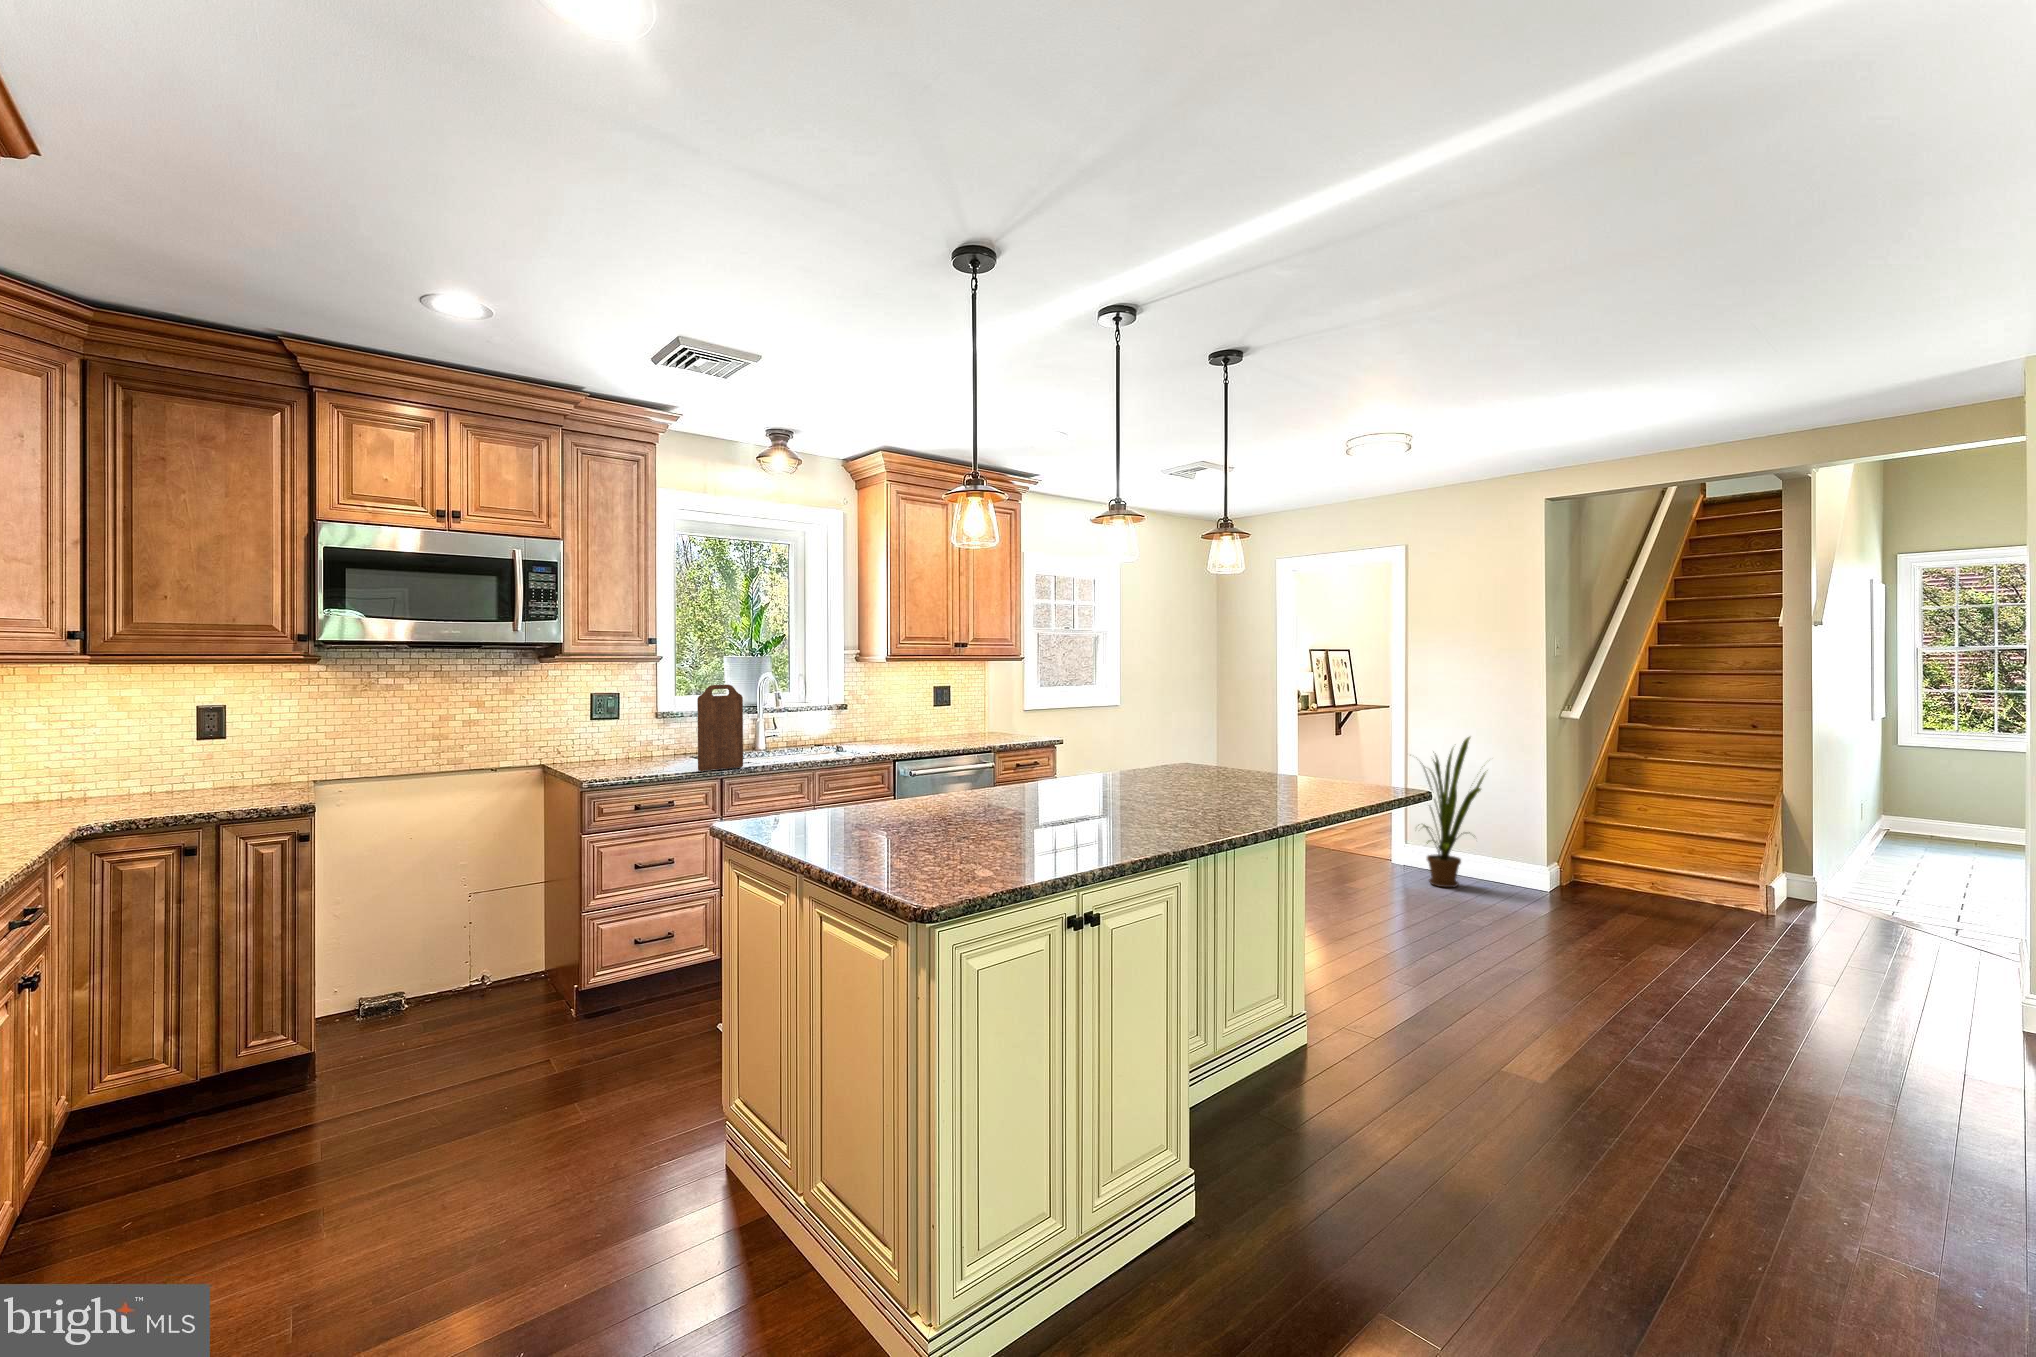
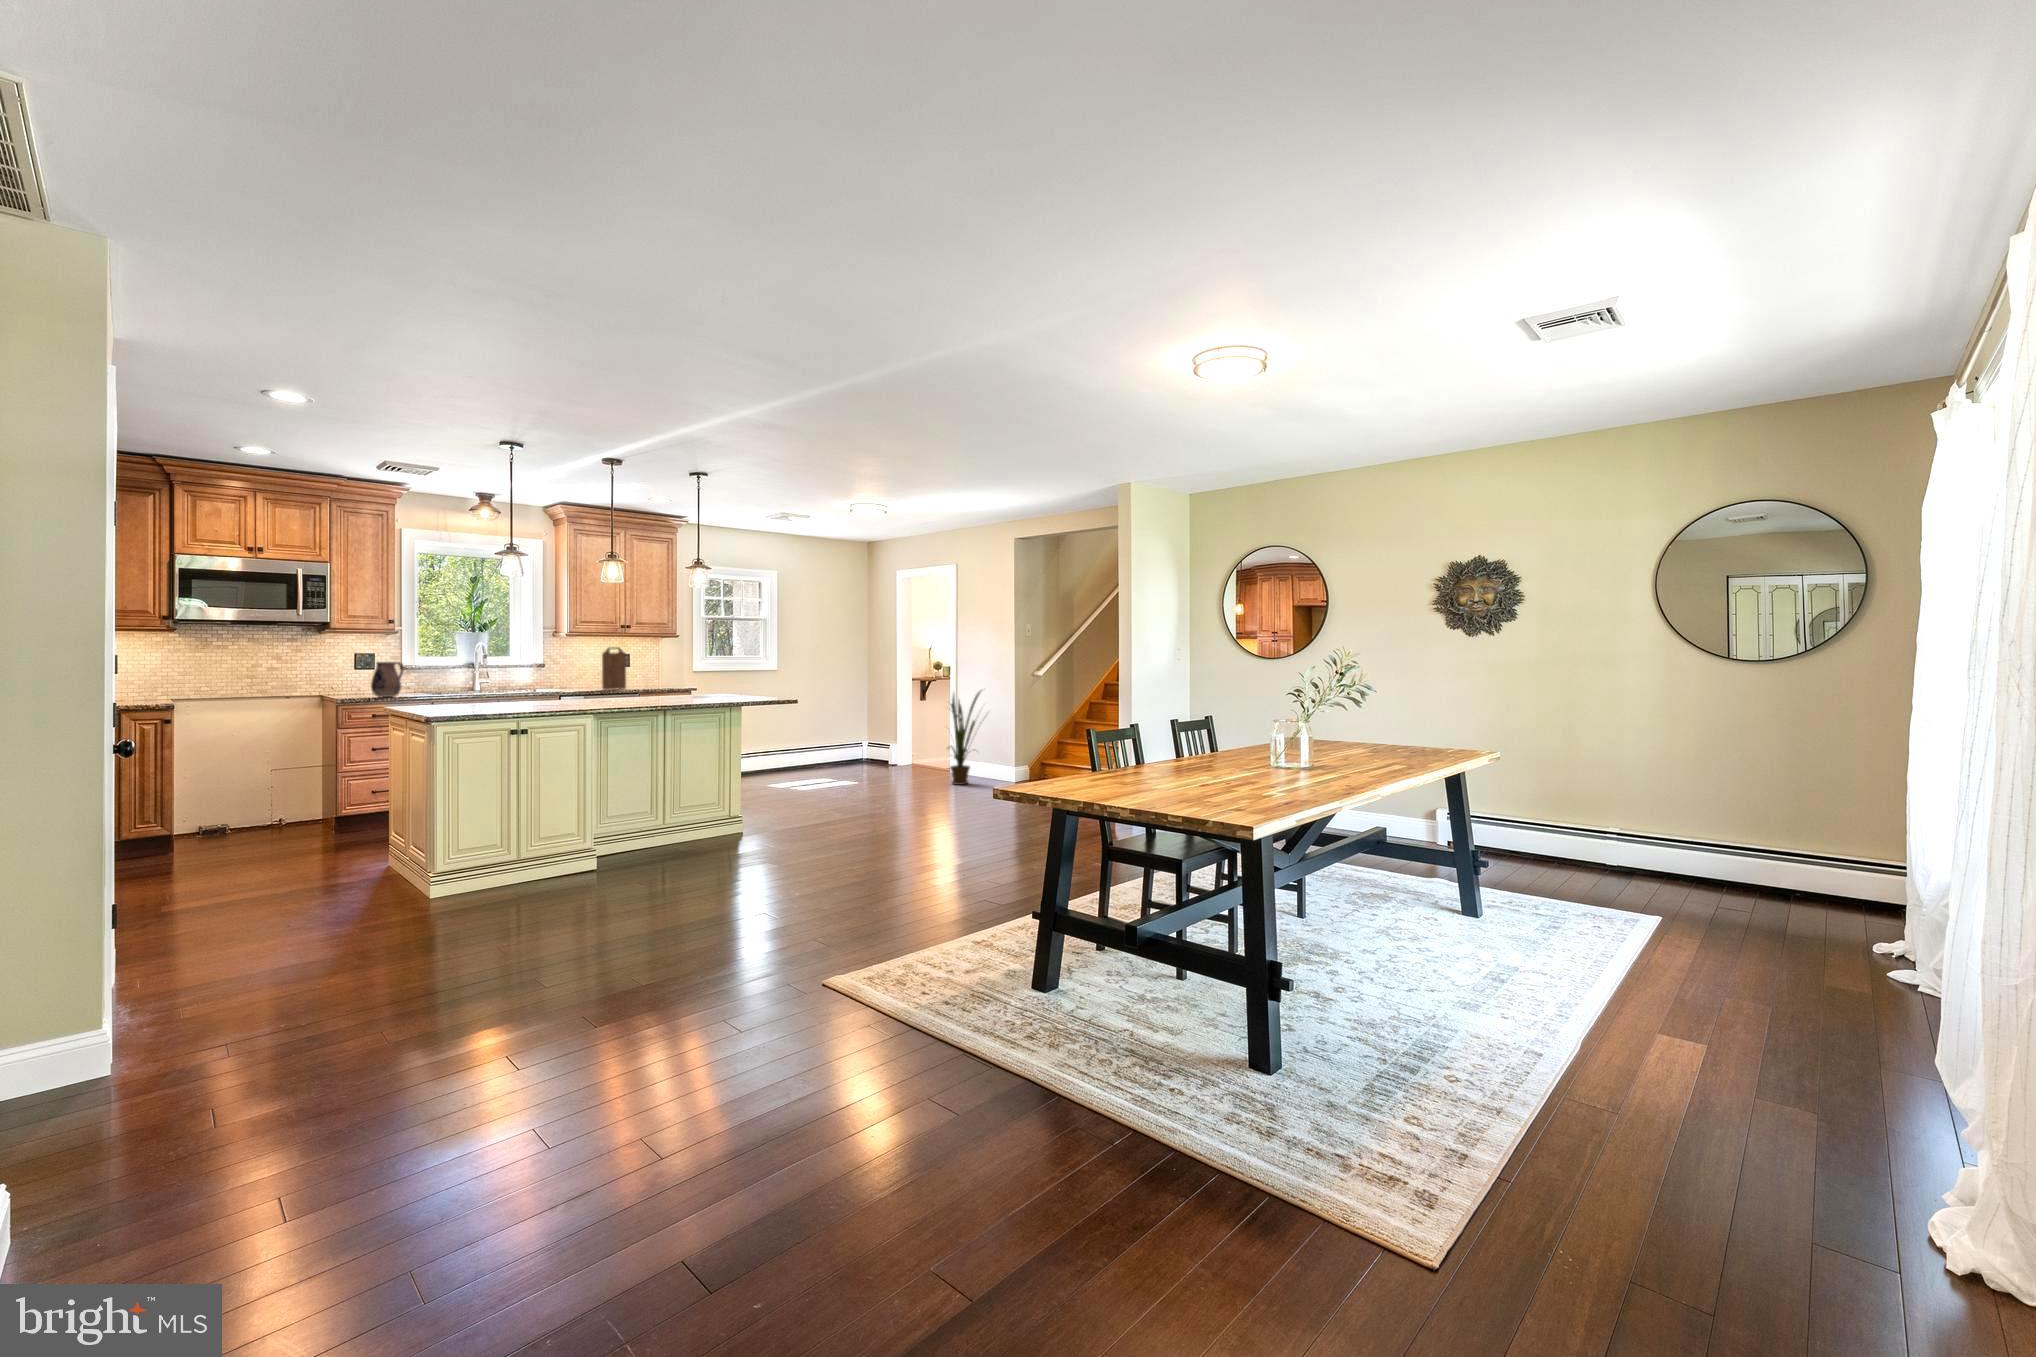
cutting board: present [697,685,743,771] -> present [602,647,626,690]
ceramic pitcher: none [627,708,674,771] -> present [371,662,404,697]

